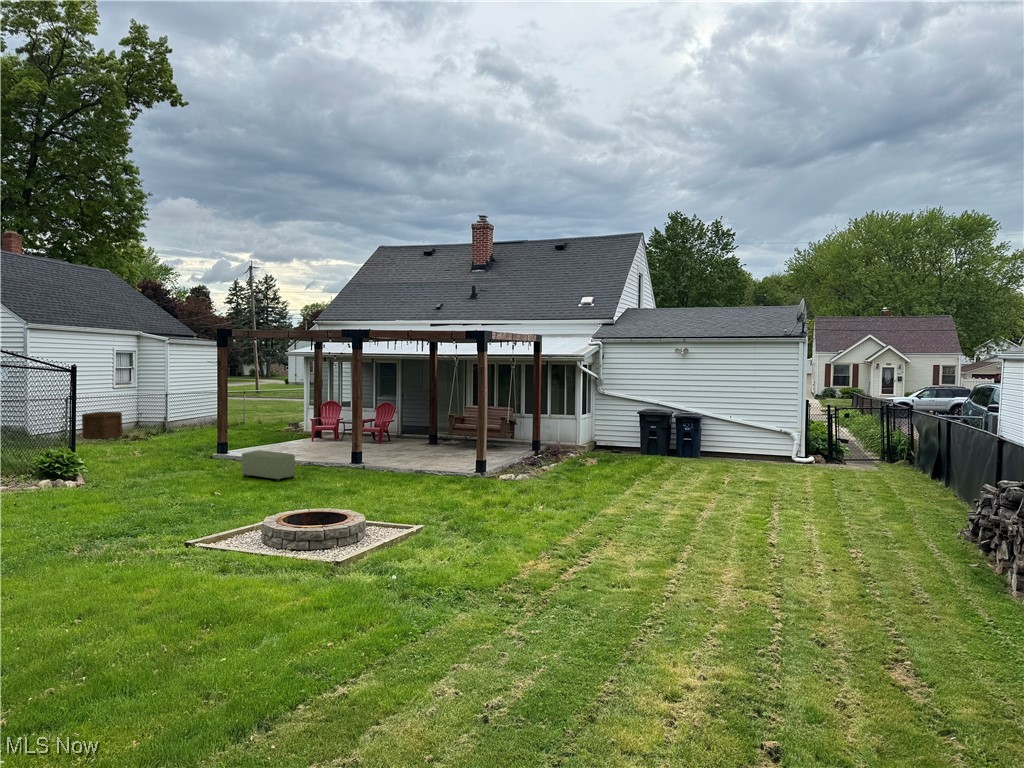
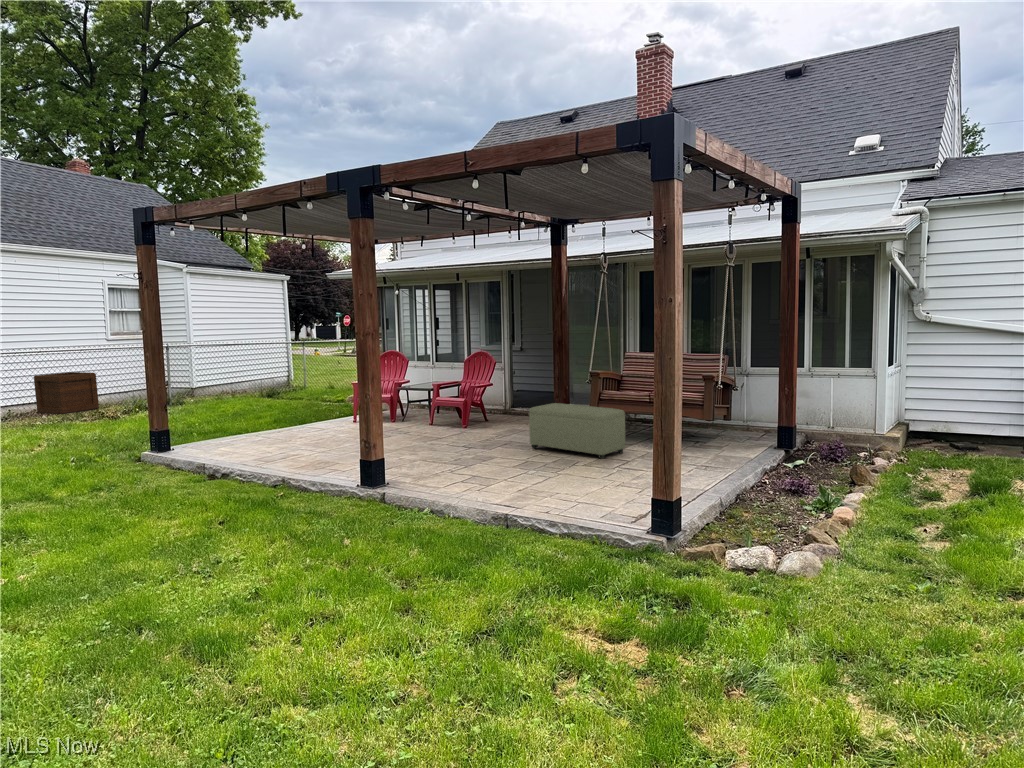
ottoman: present [242,450,295,481] -> present [529,403,625,459]

